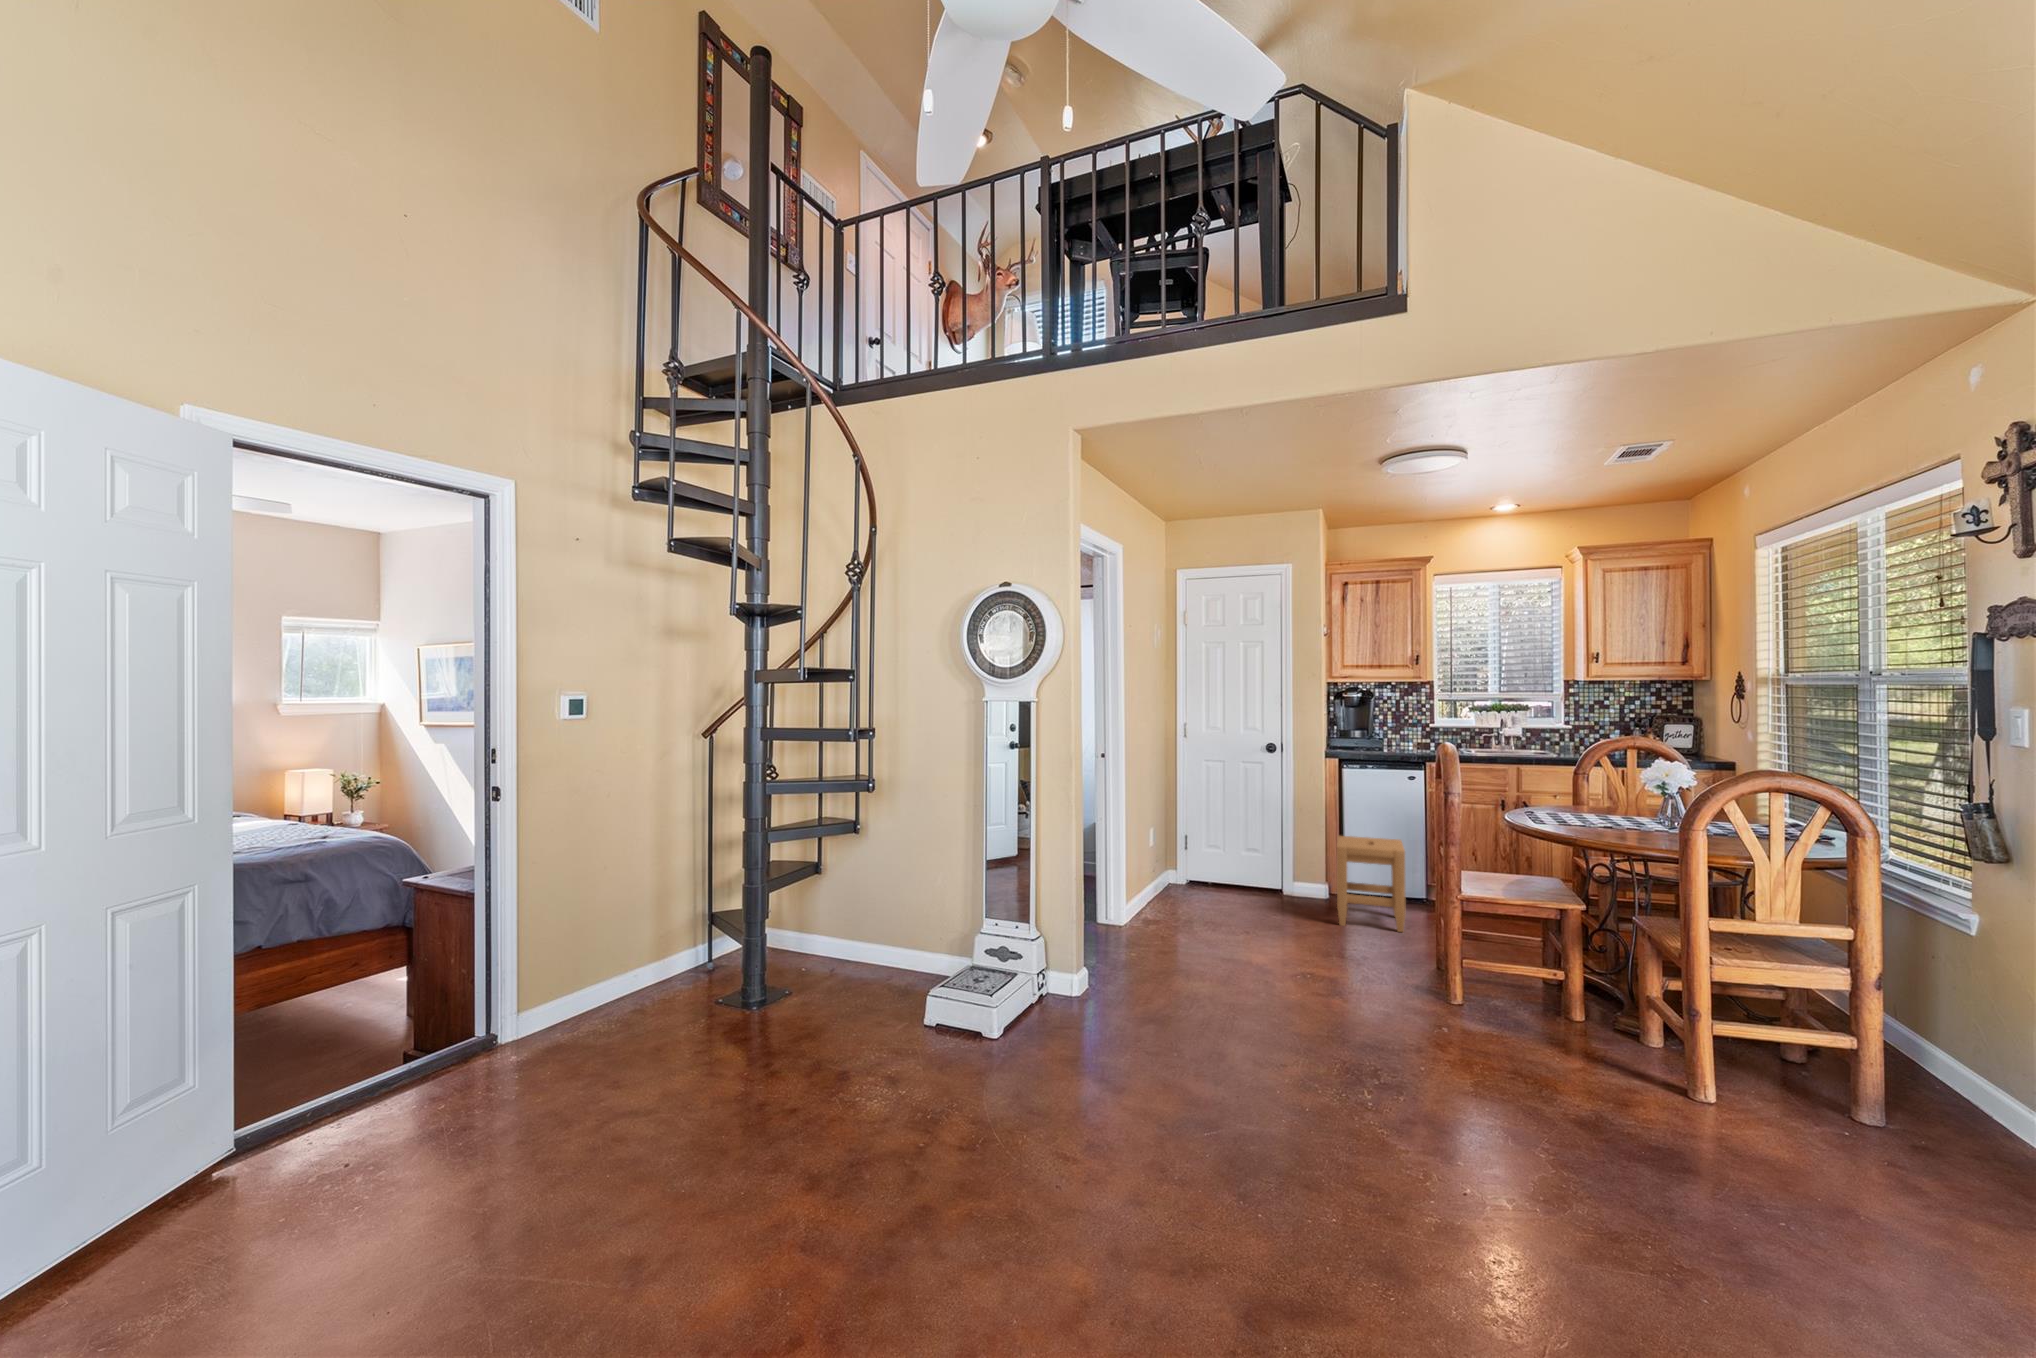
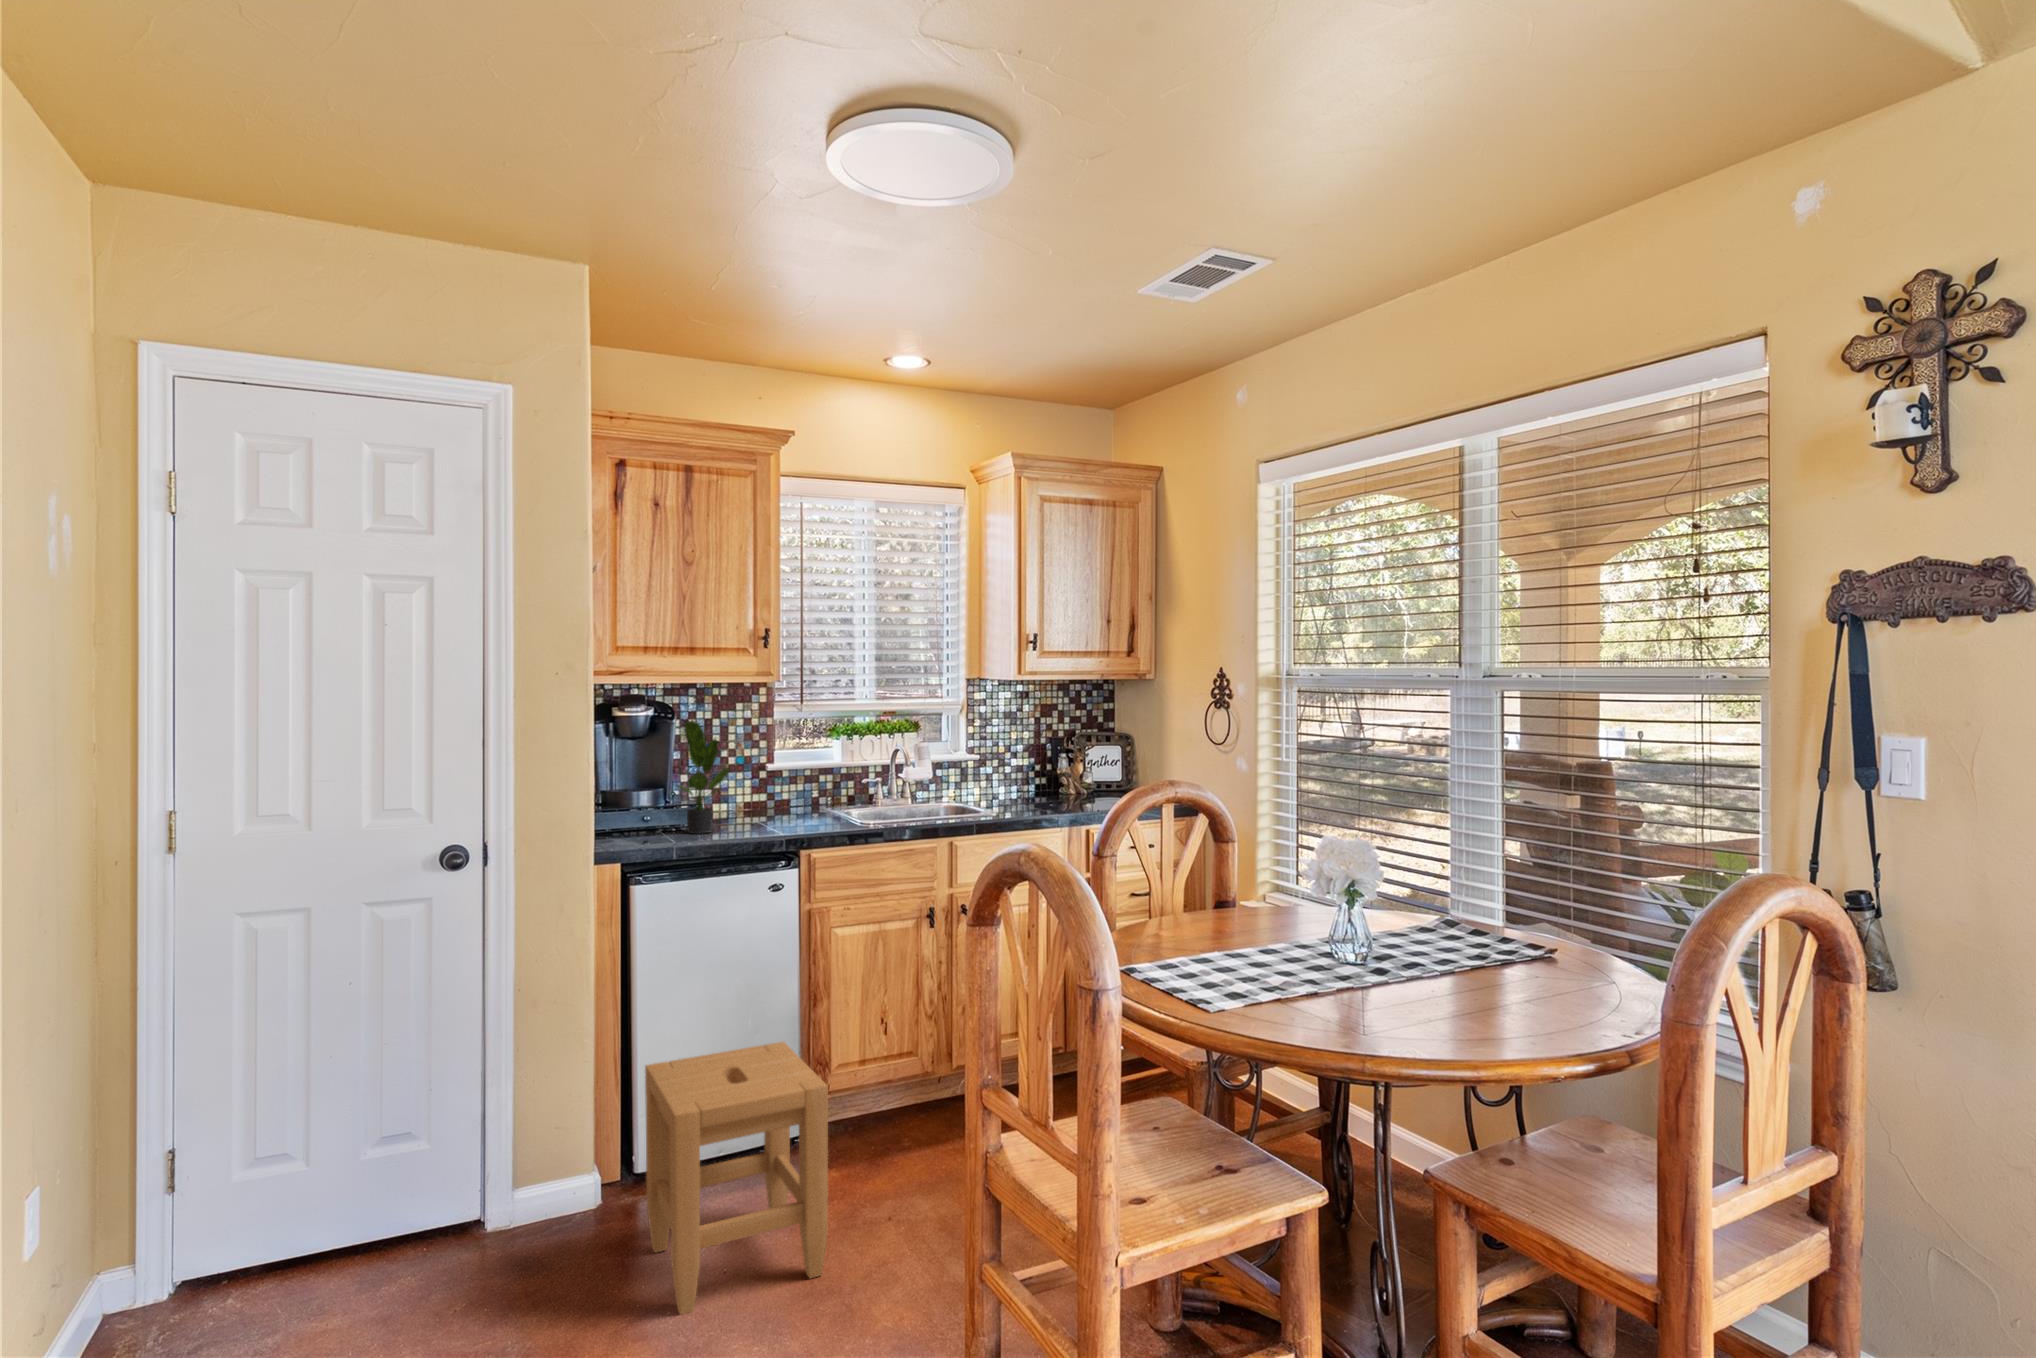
potted plant: none [1368,698,1398,751] -> present [677,720,730,834]

